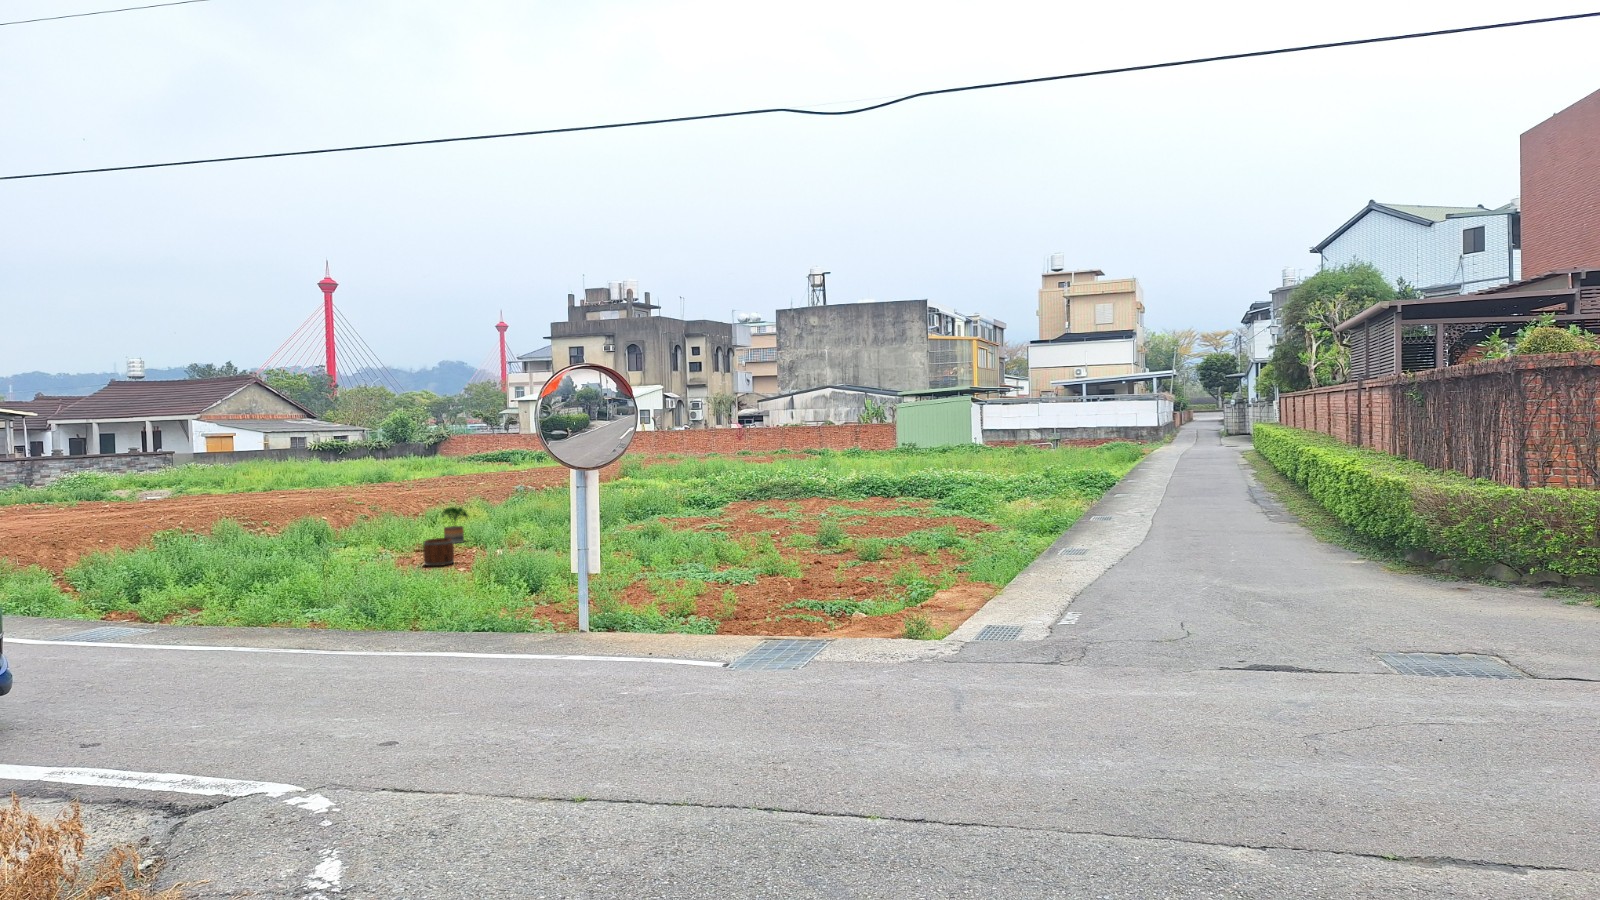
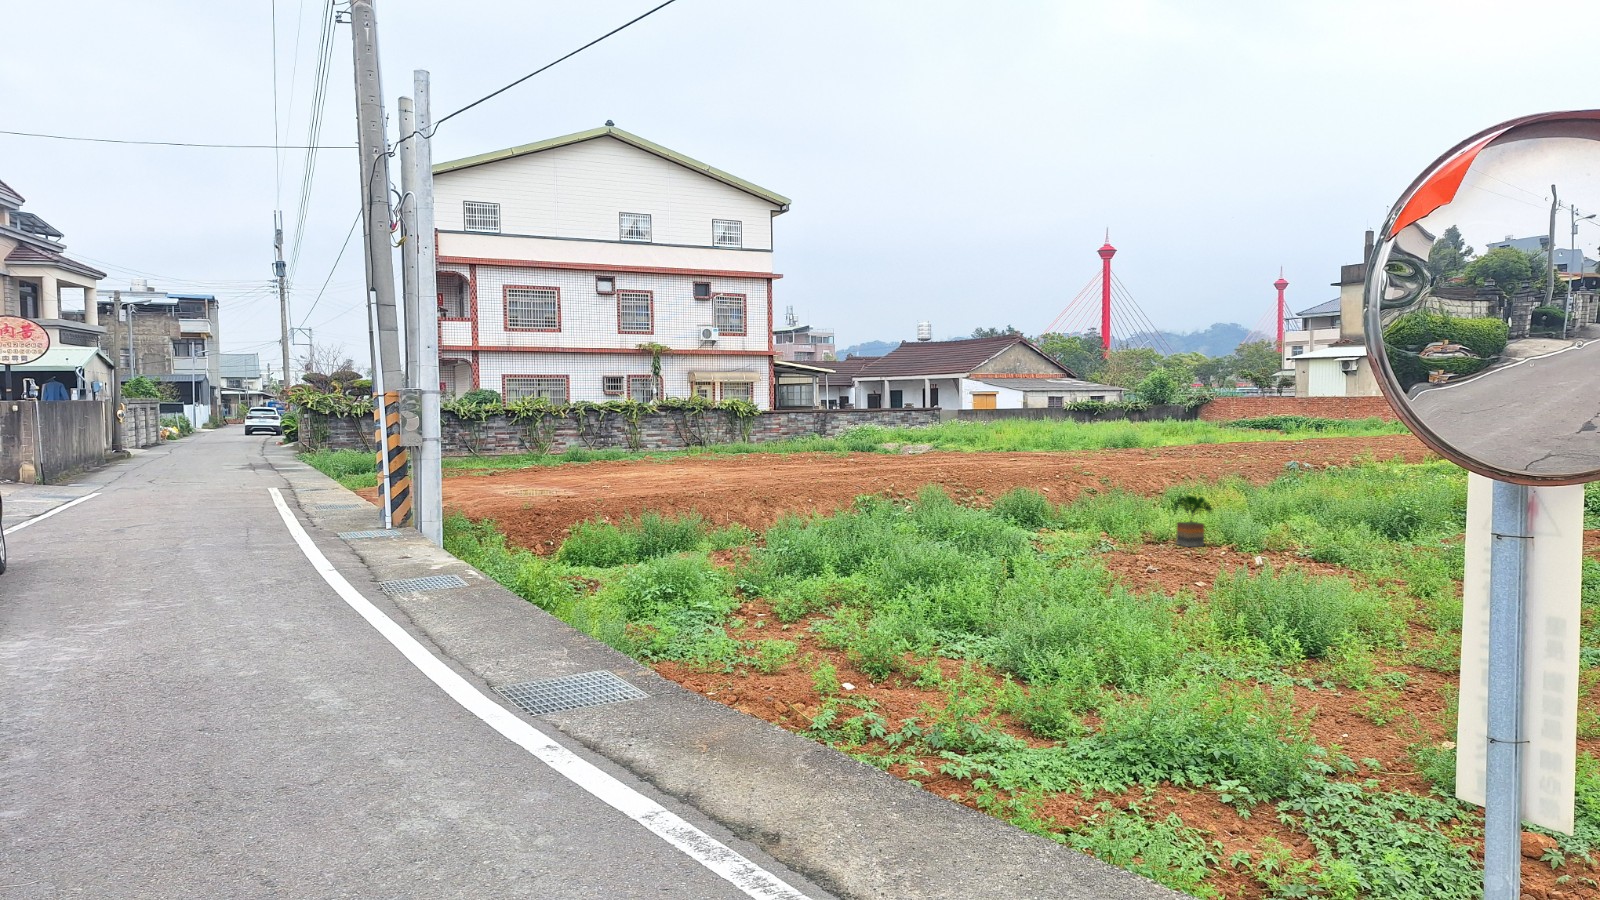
bucket: present [423,538,454,566] -> none [1138,543,1183,584]

